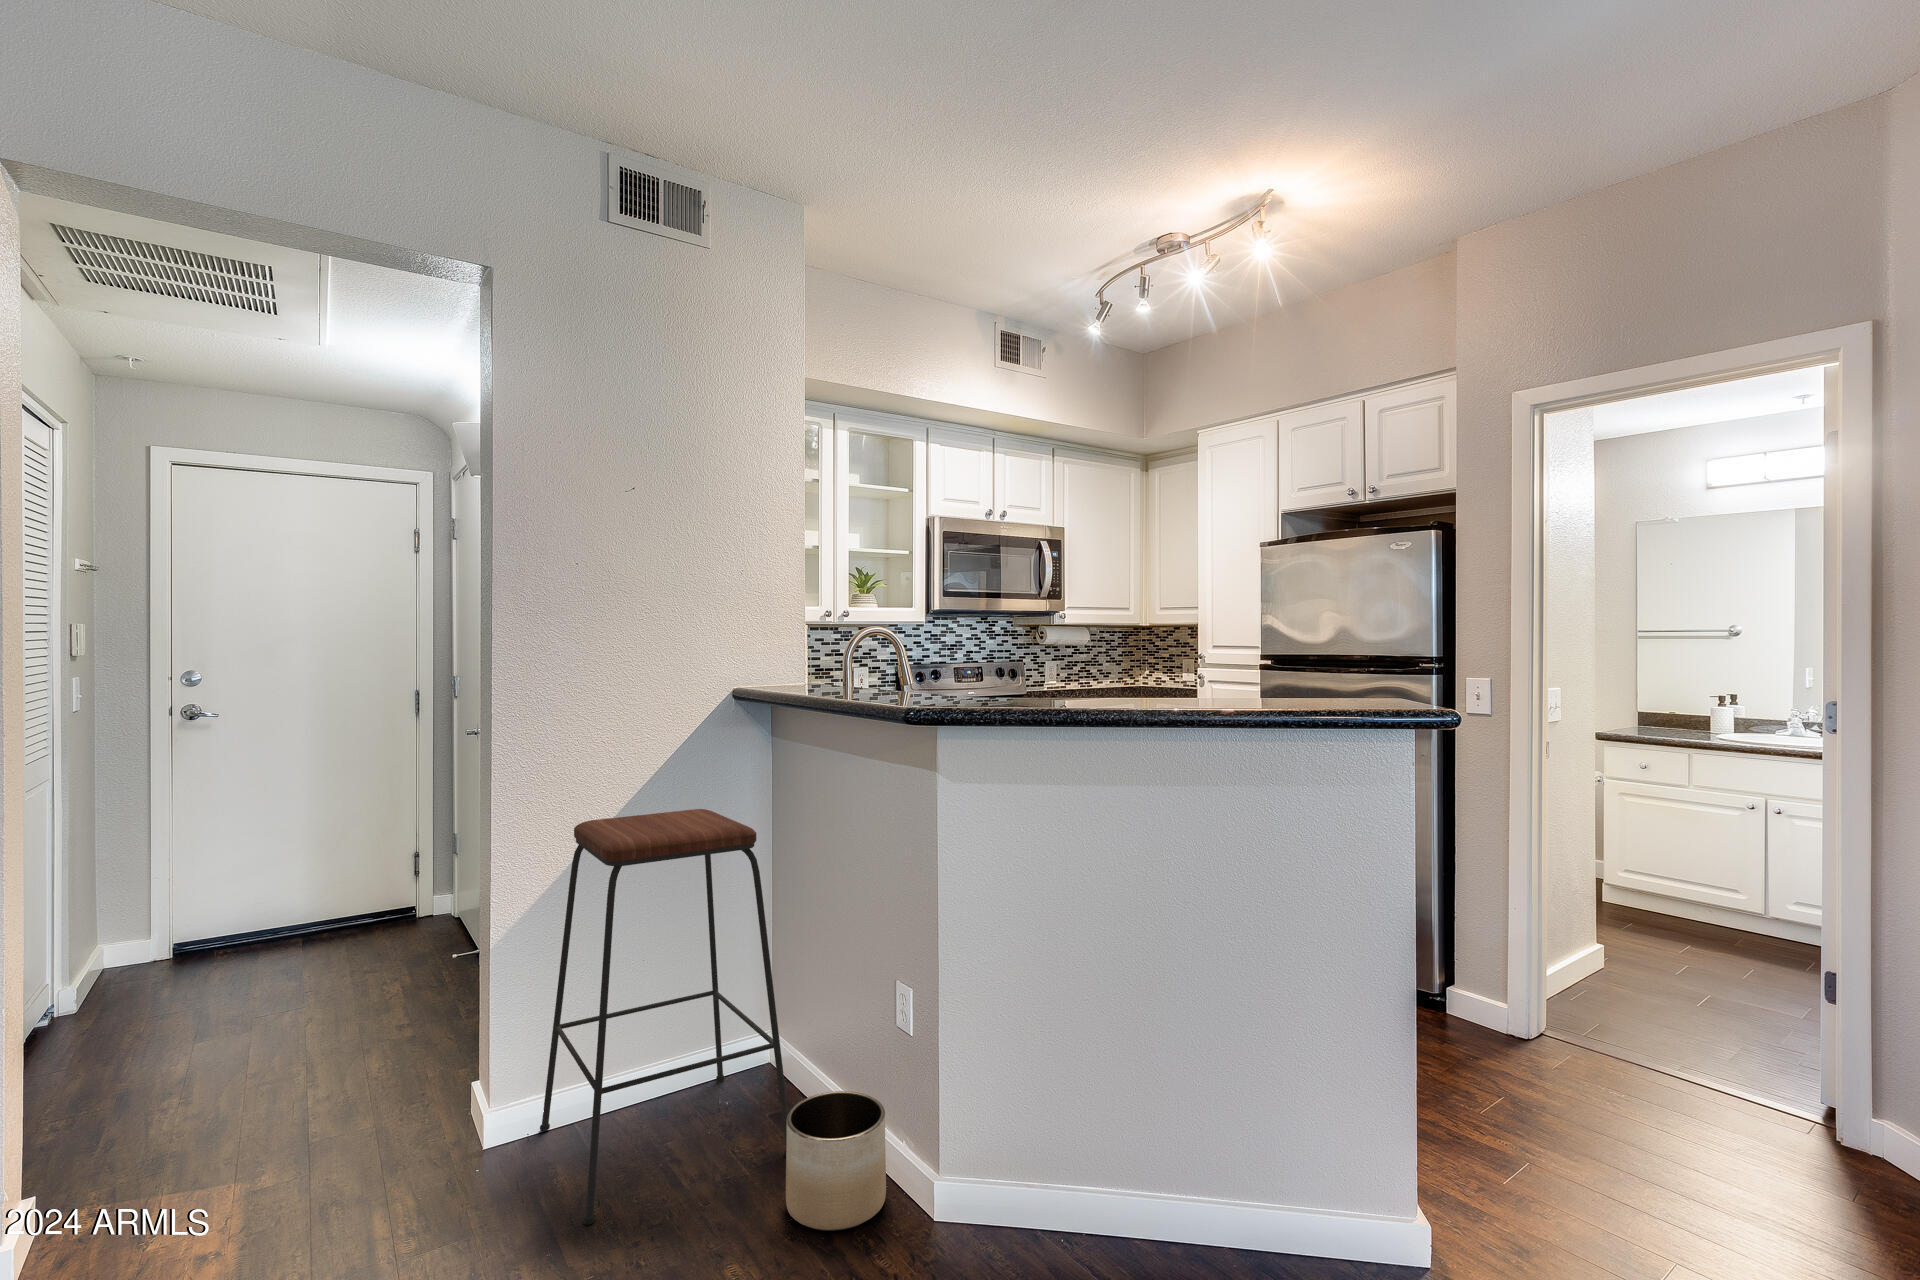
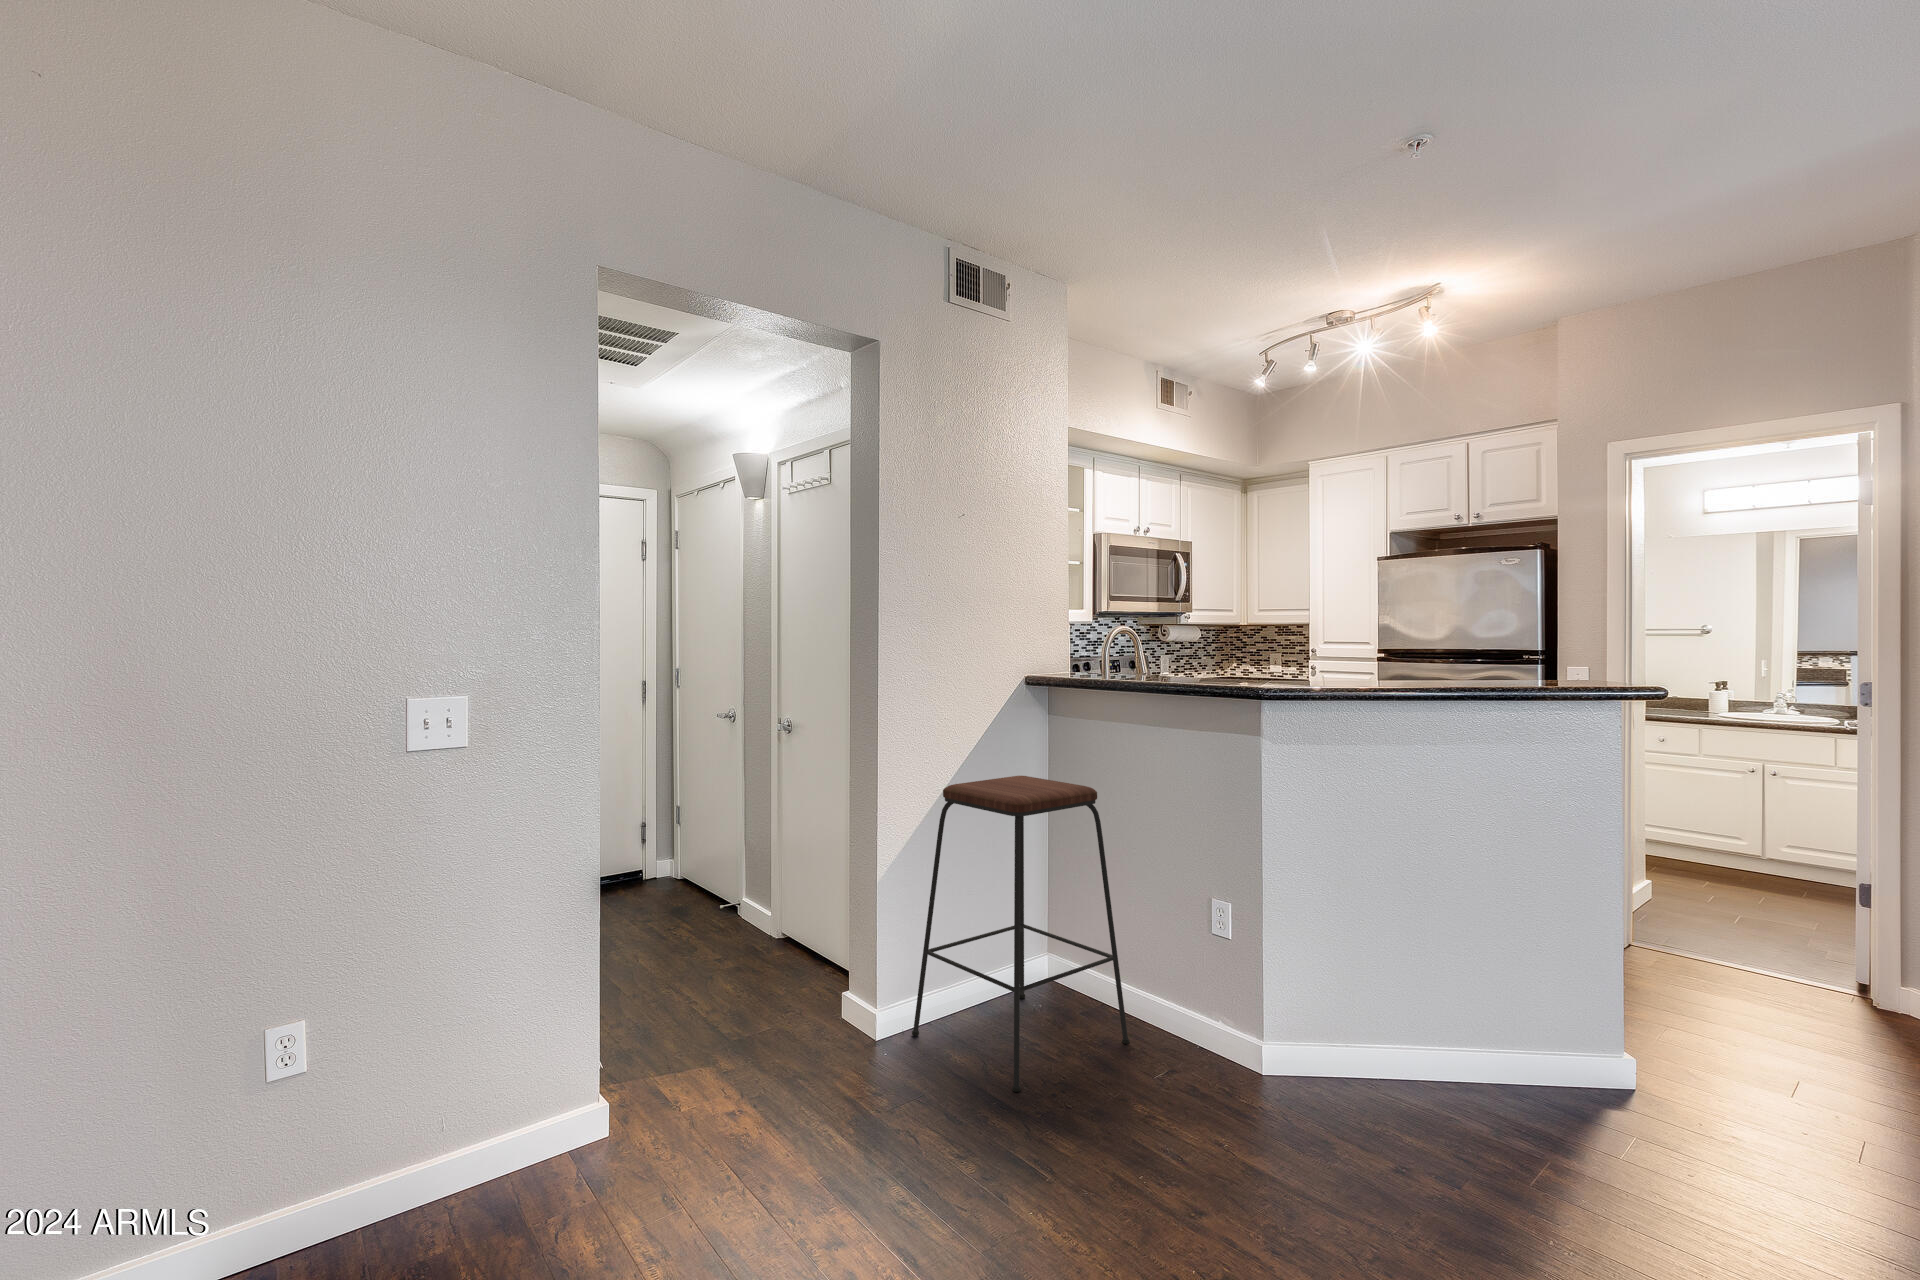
planter: present [786,1091,886,1231] -> none [1156,989,1233,1087]

